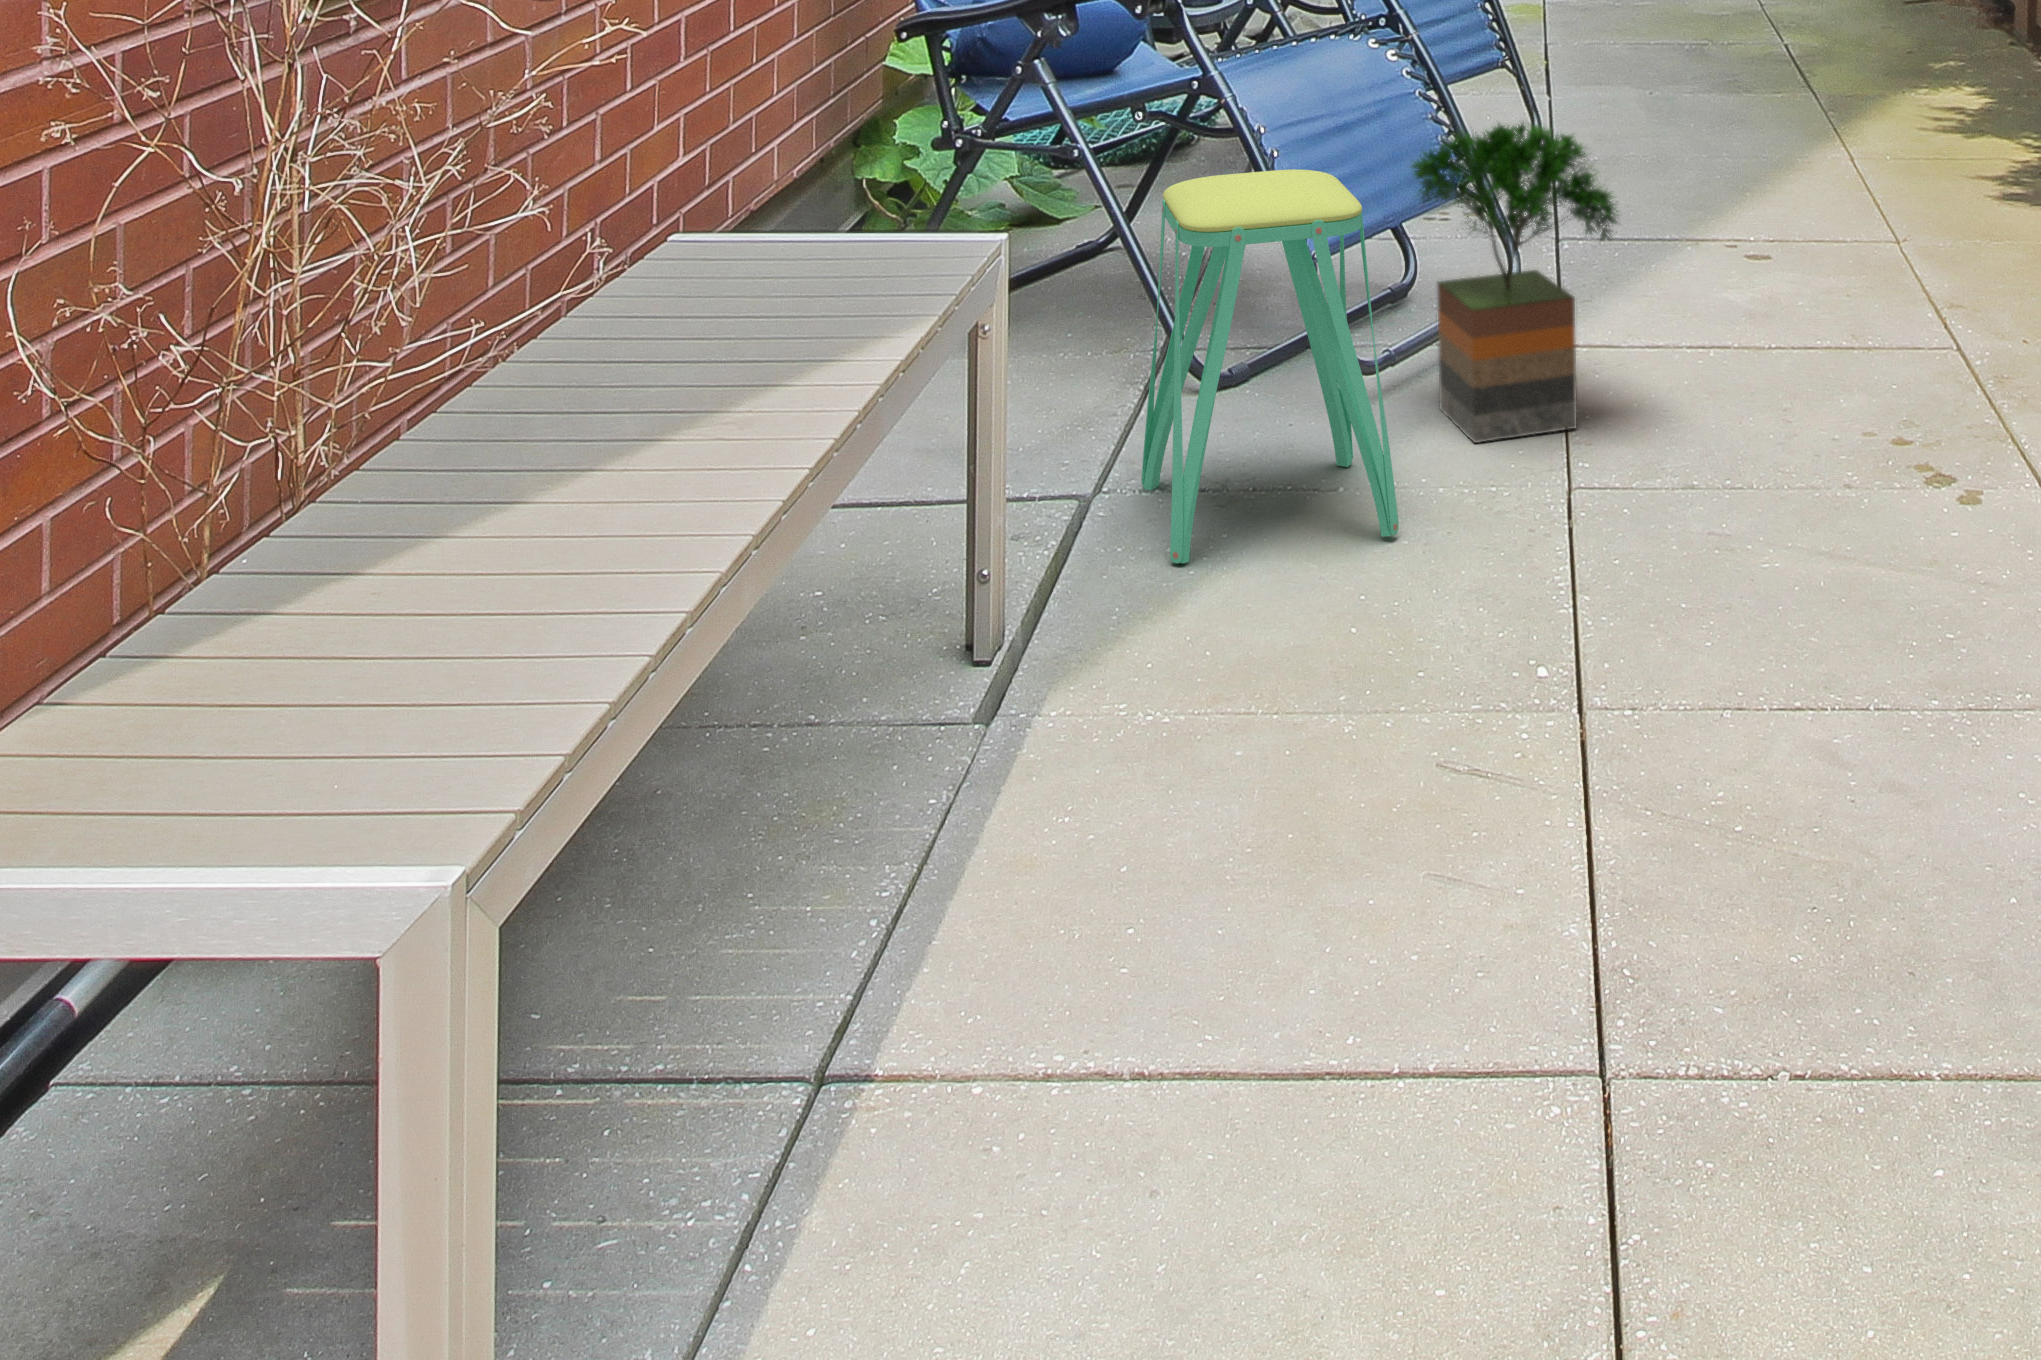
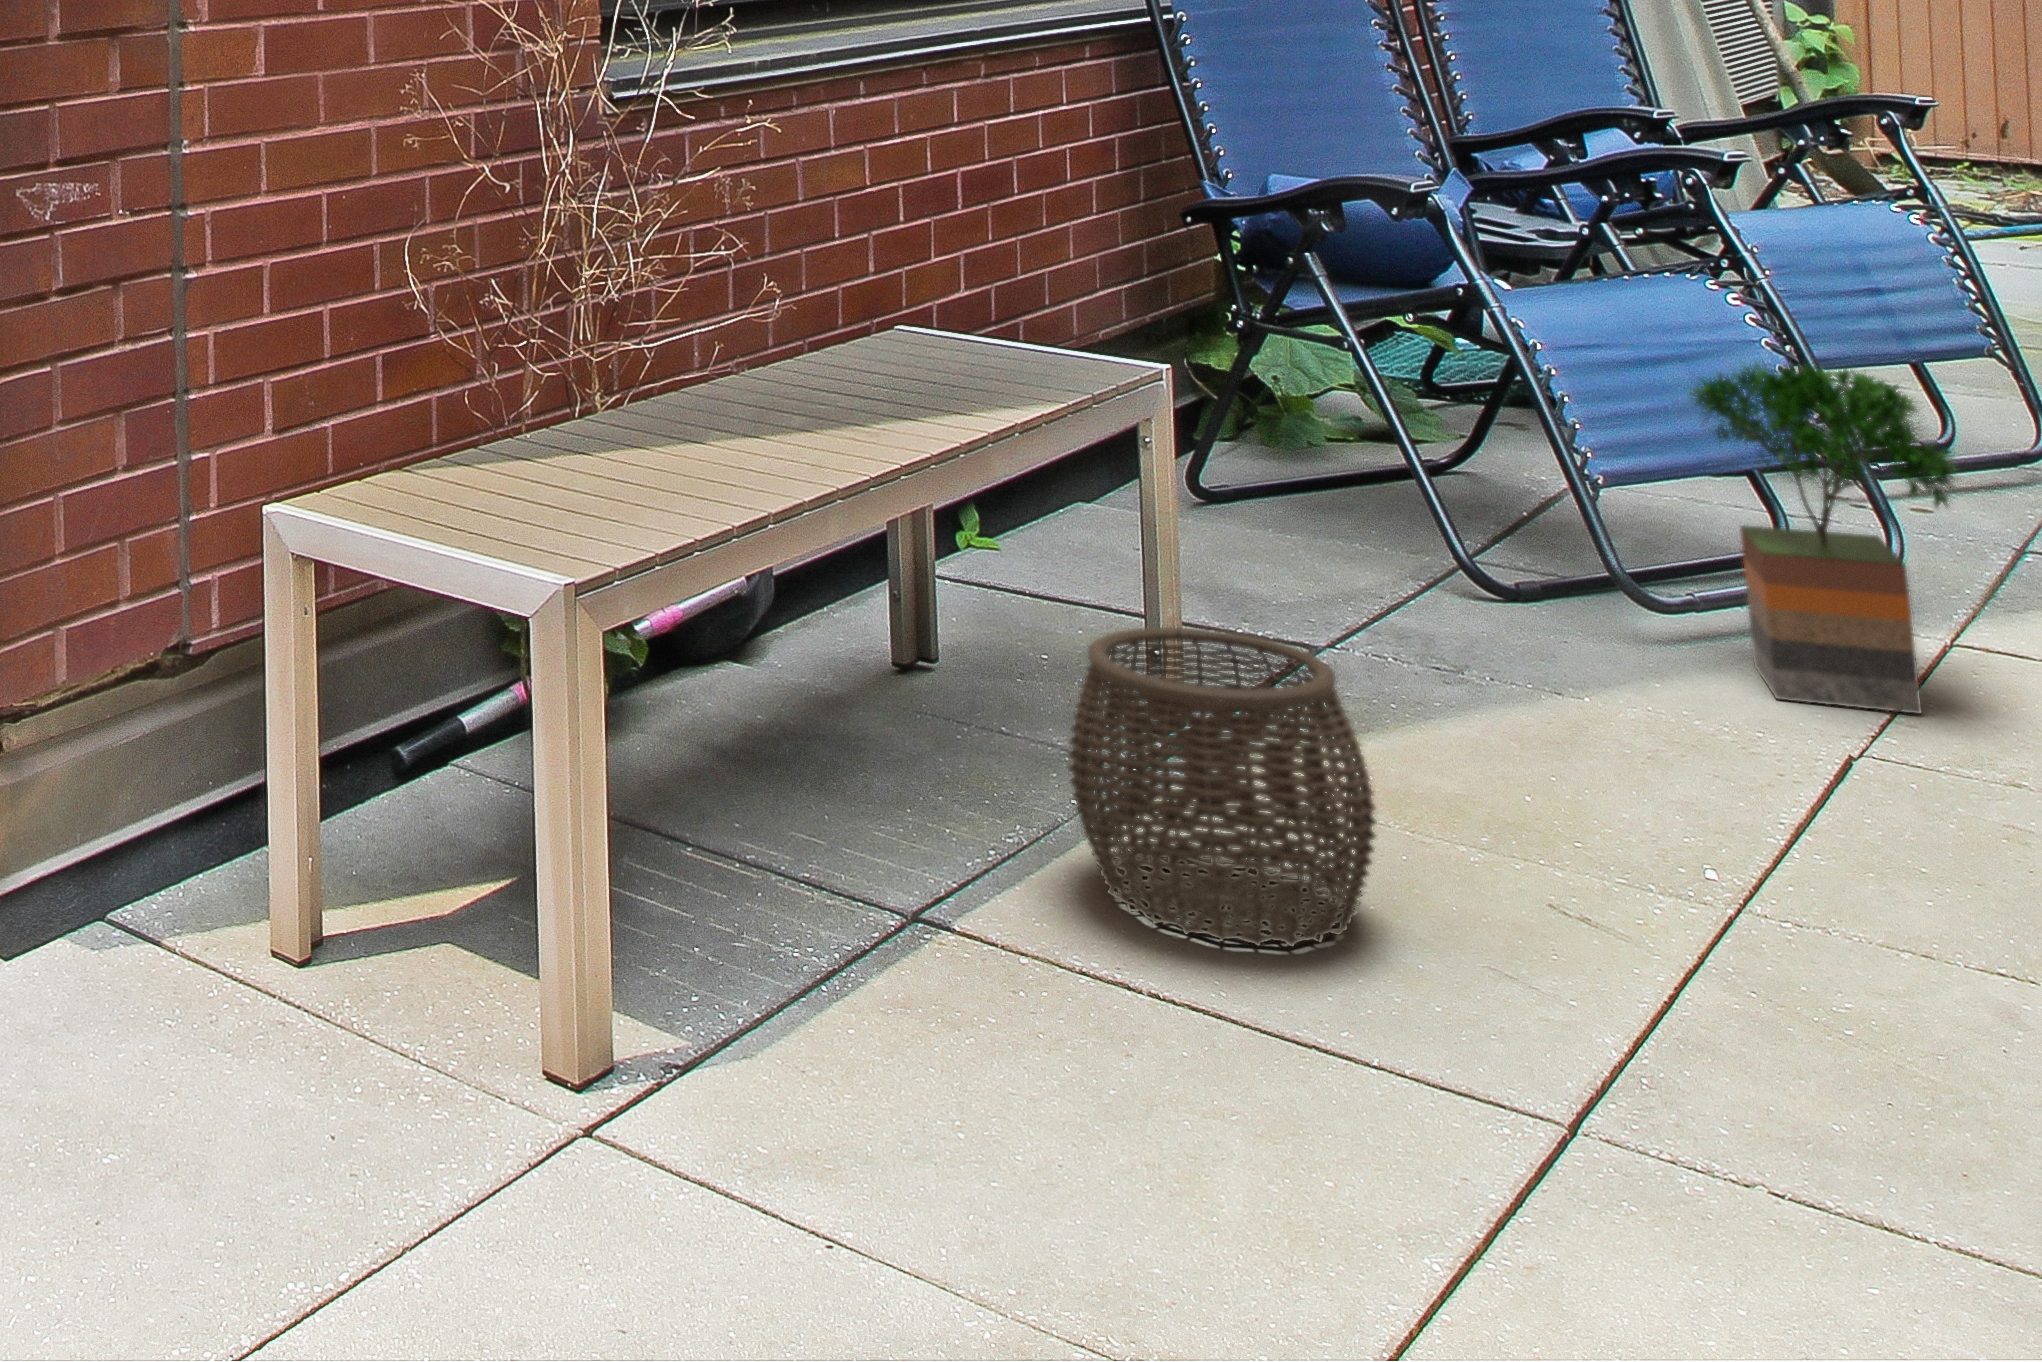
stool: present [1142,169,1399,563] -> none [1362,360,1627,743]
woven basket: none [991,563,1323,962] -> present [1068,627,1376,946]

